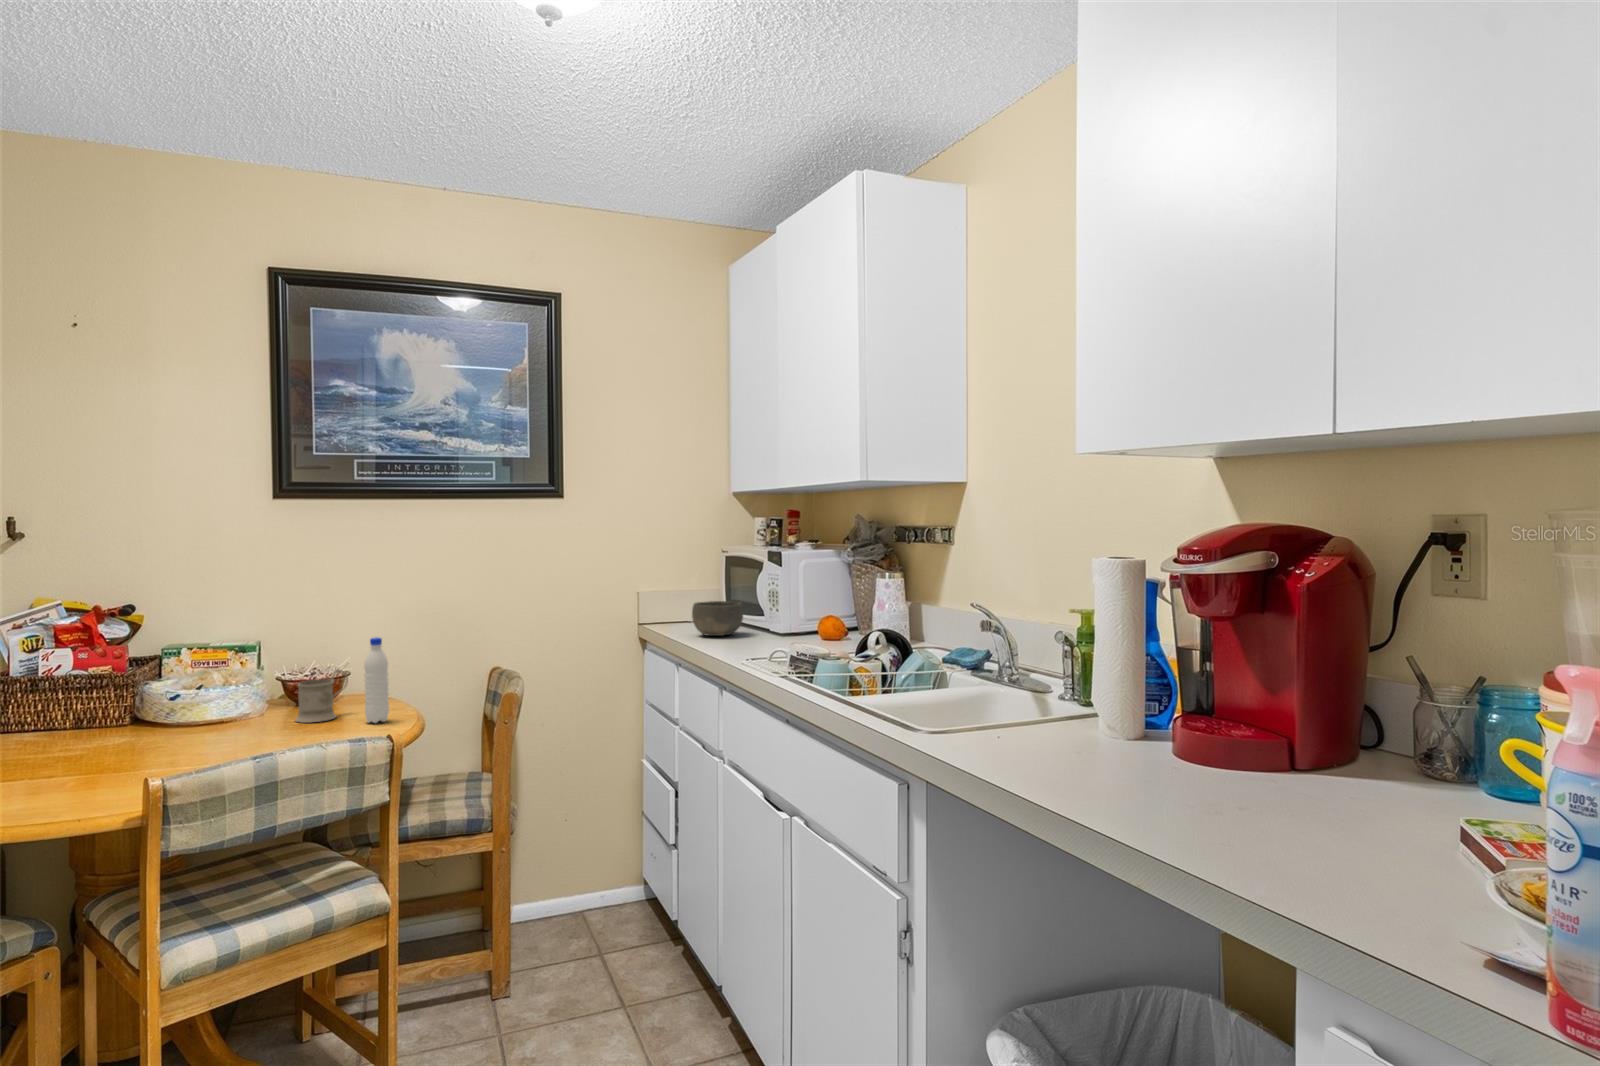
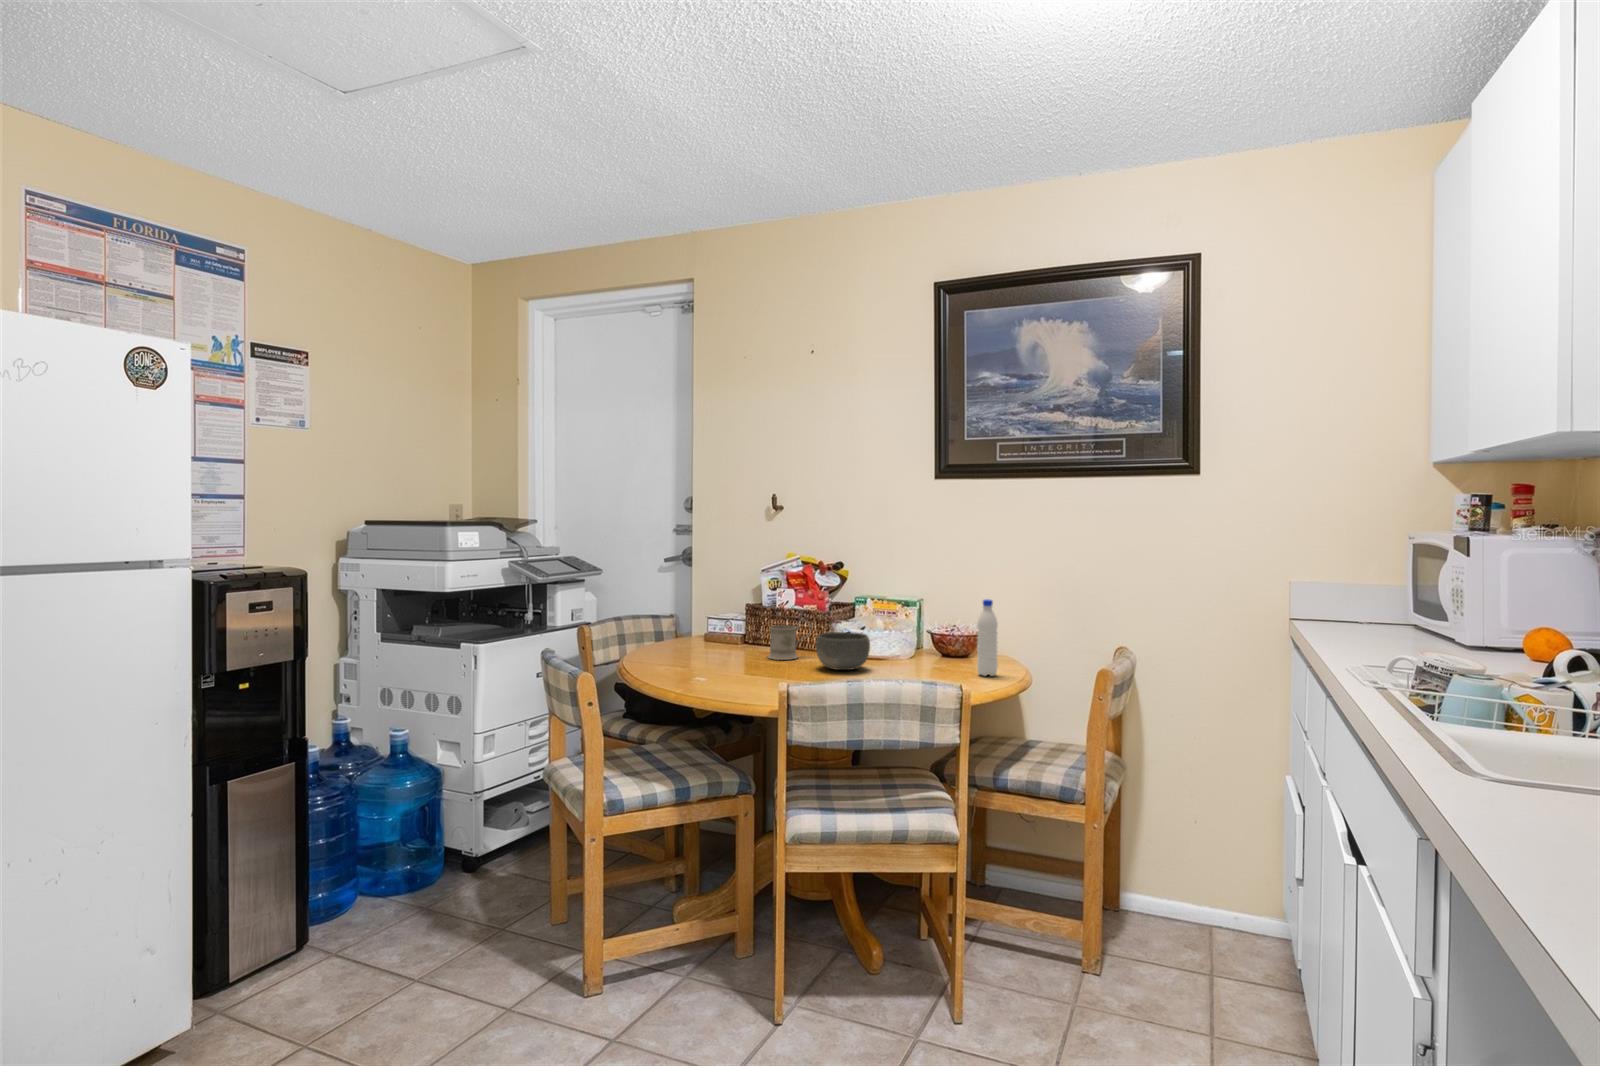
bowl: present [692,601,743,636] -> present [816,632,870,670]
mug: present [295,669,348,723] -> present [768,619,811,660]

